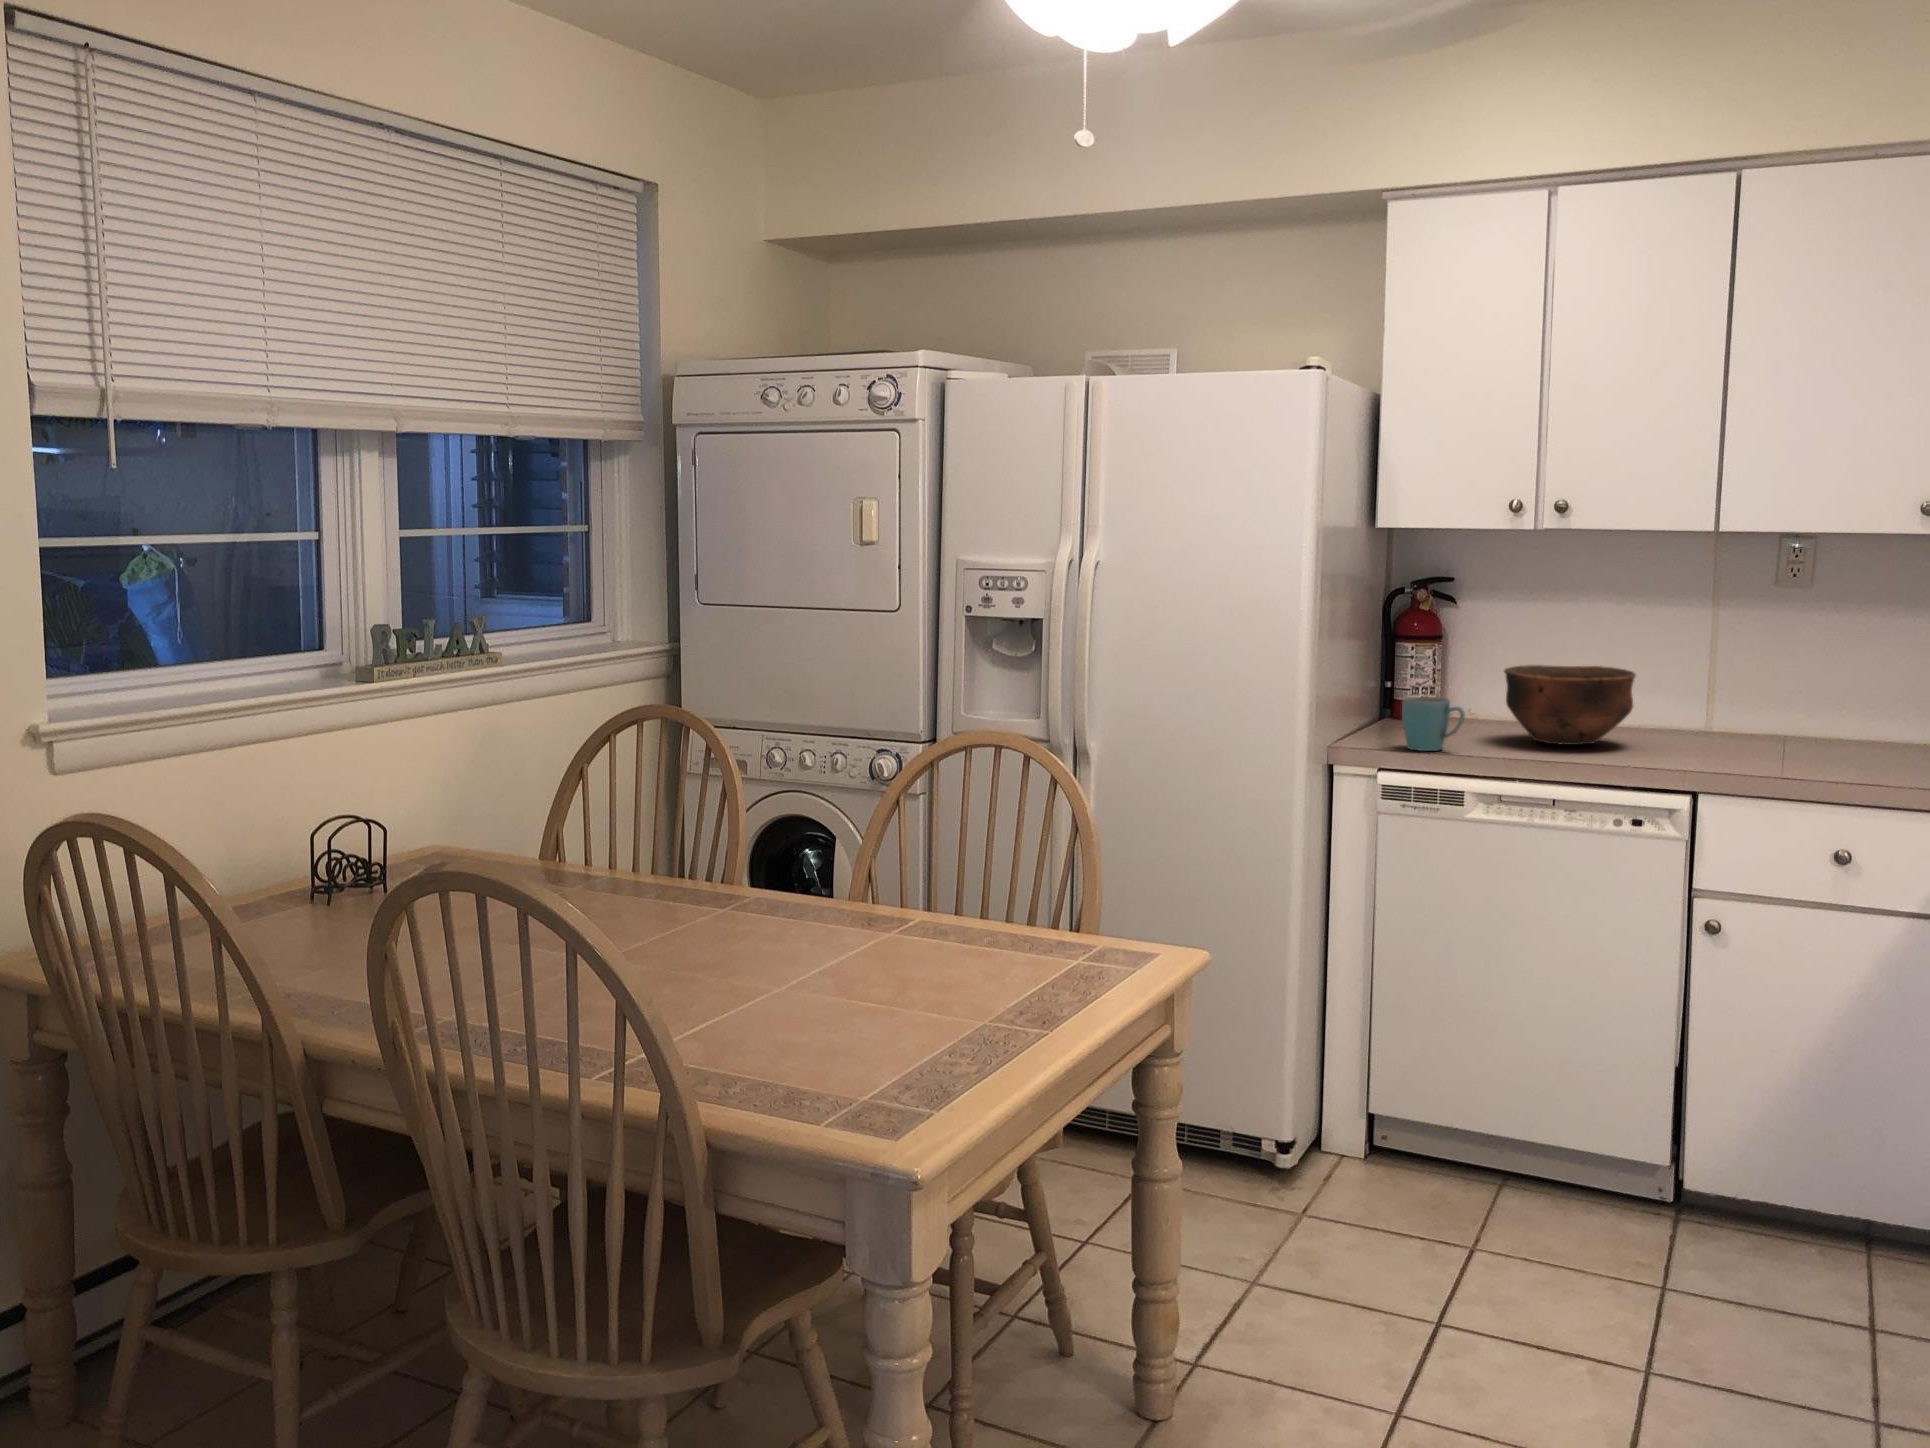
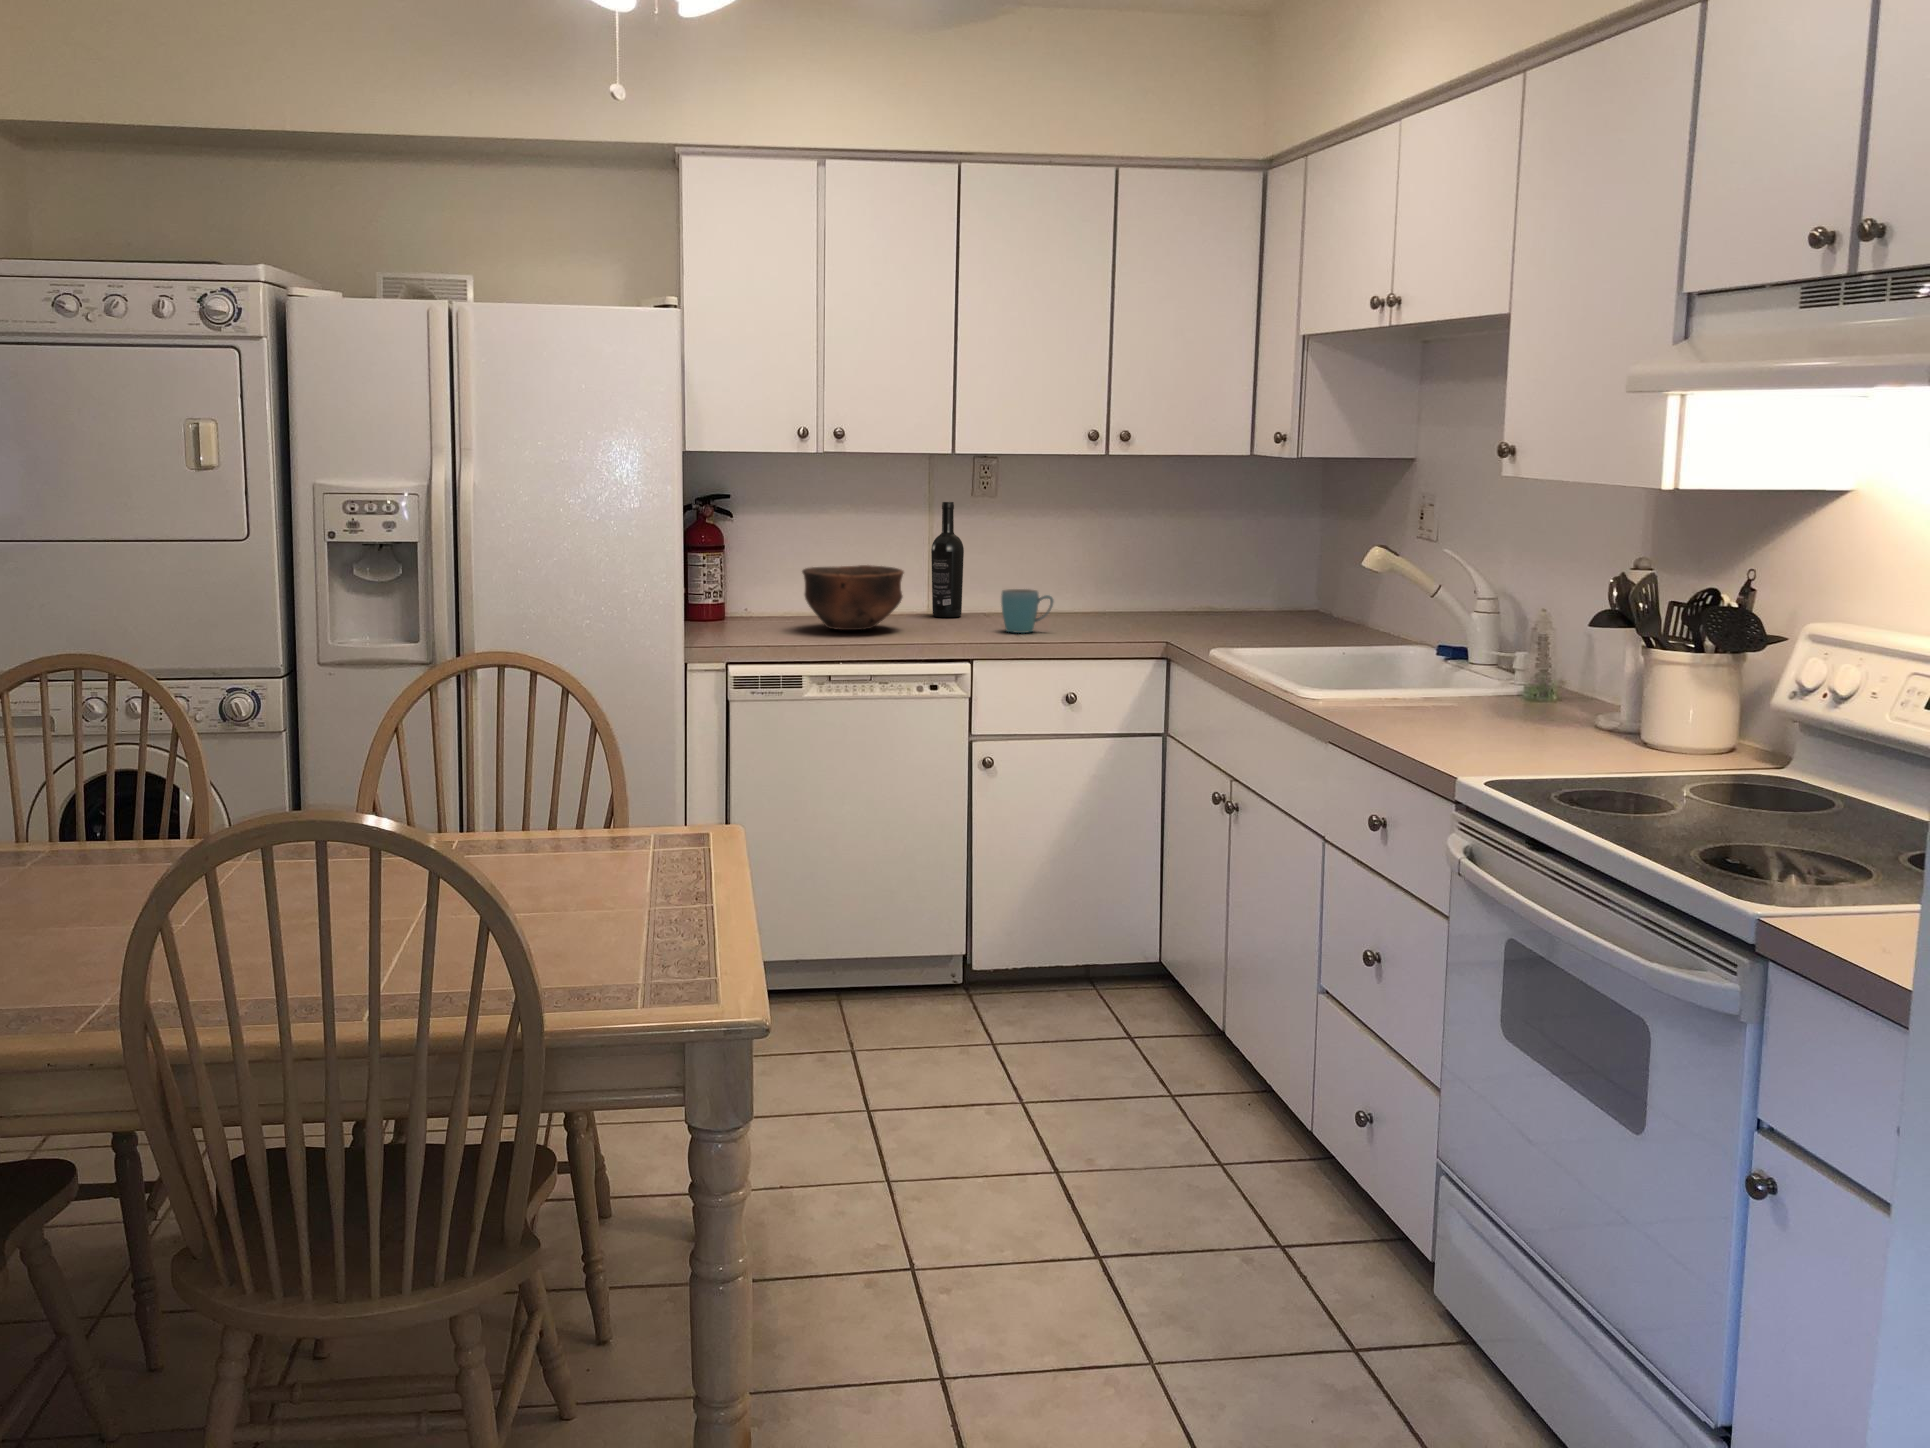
wine bottle: none [1706,591,1753,738] -> present [931,502,964,617]
mug: present [1402,697,1465,751] -> present [1001,589,1053,633]

